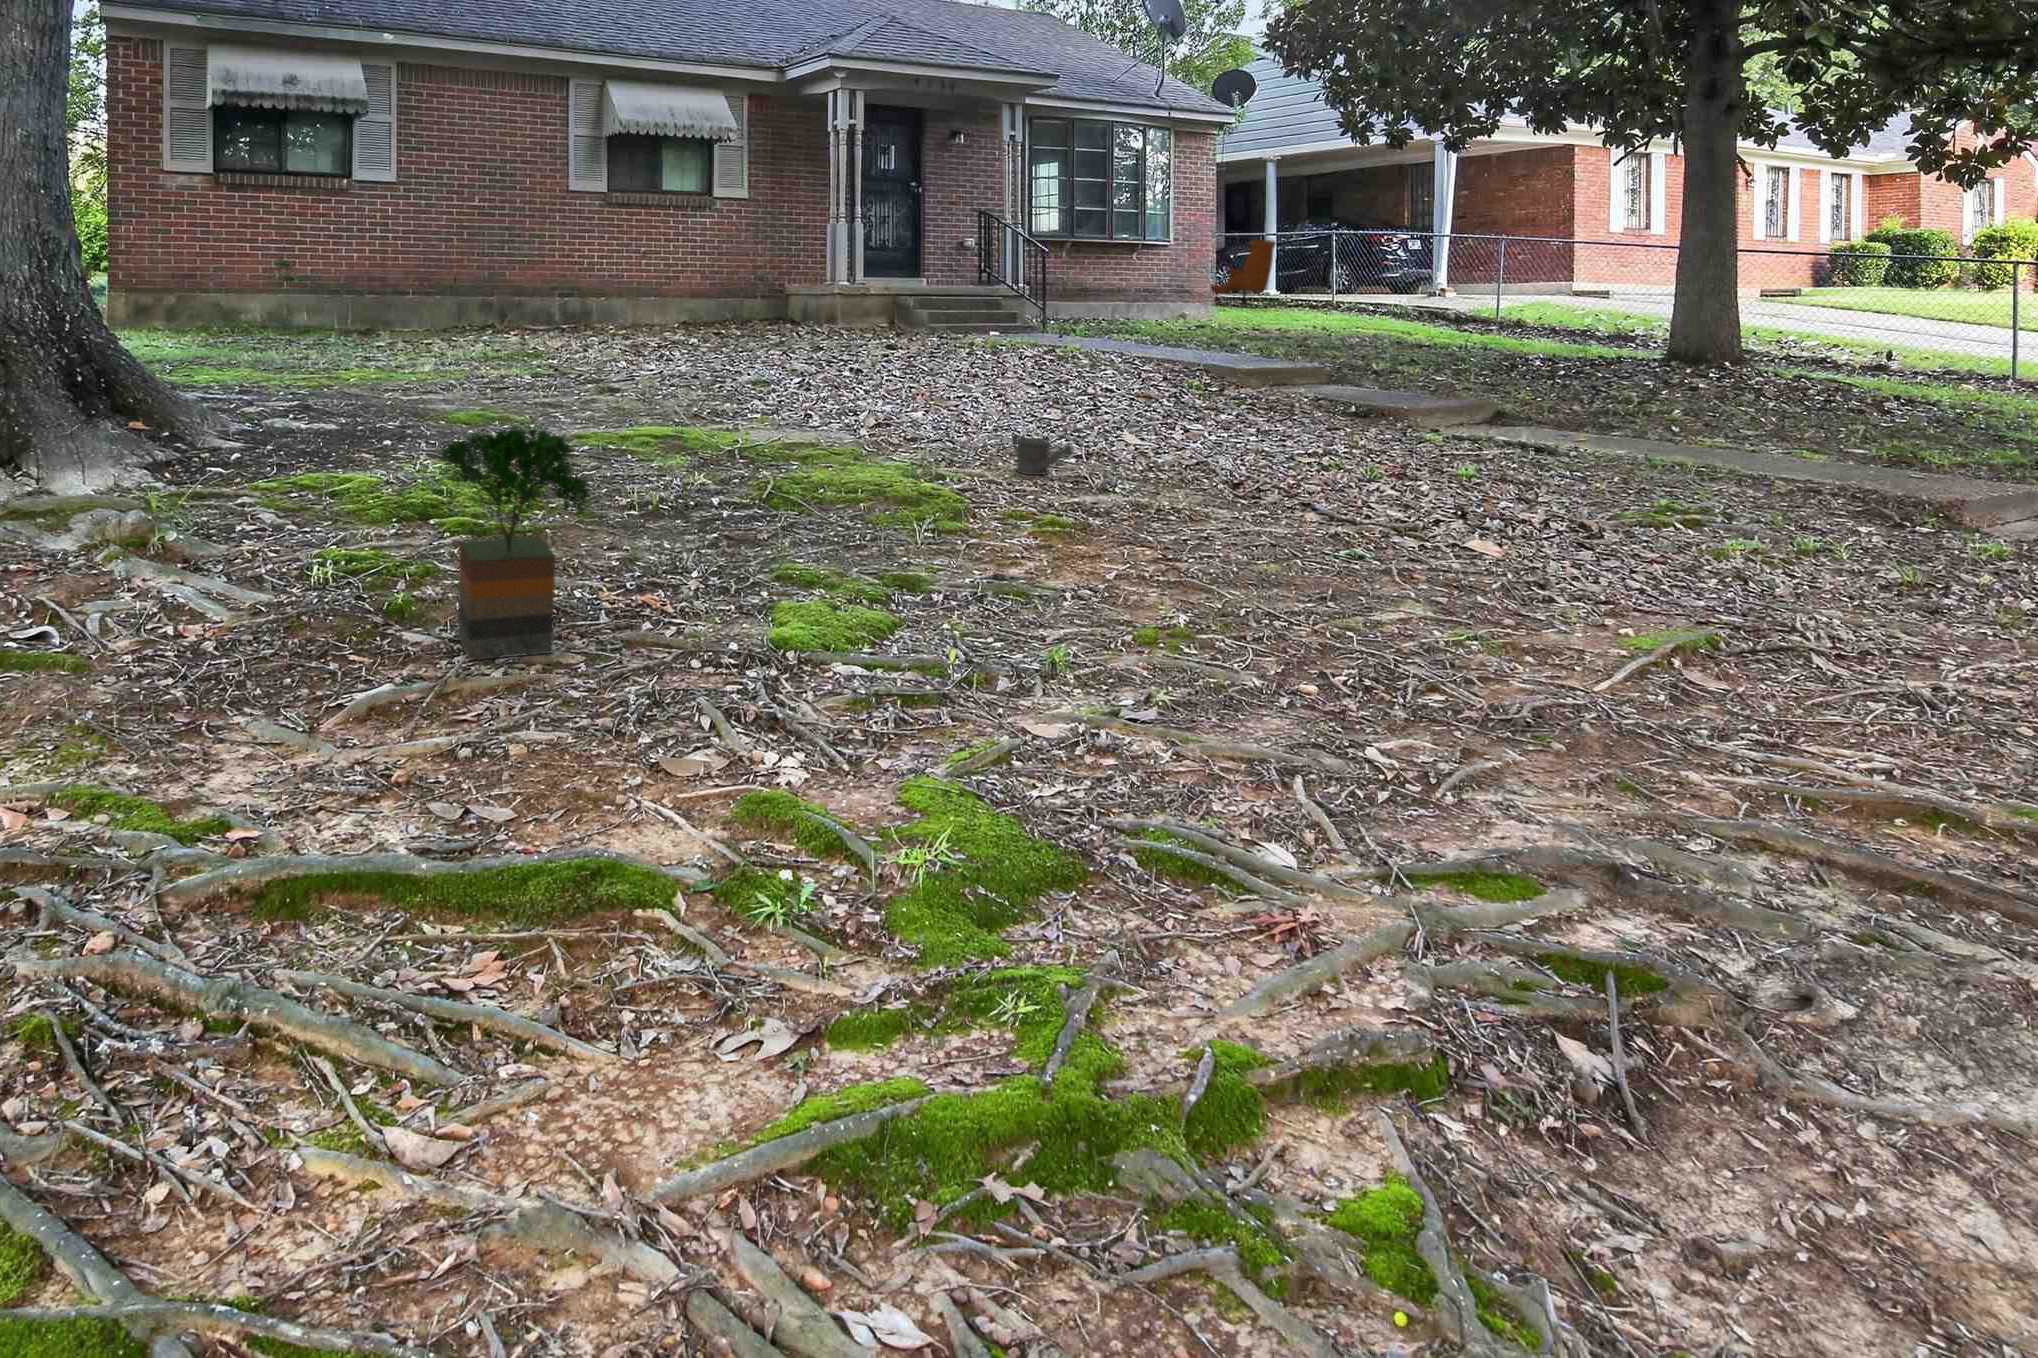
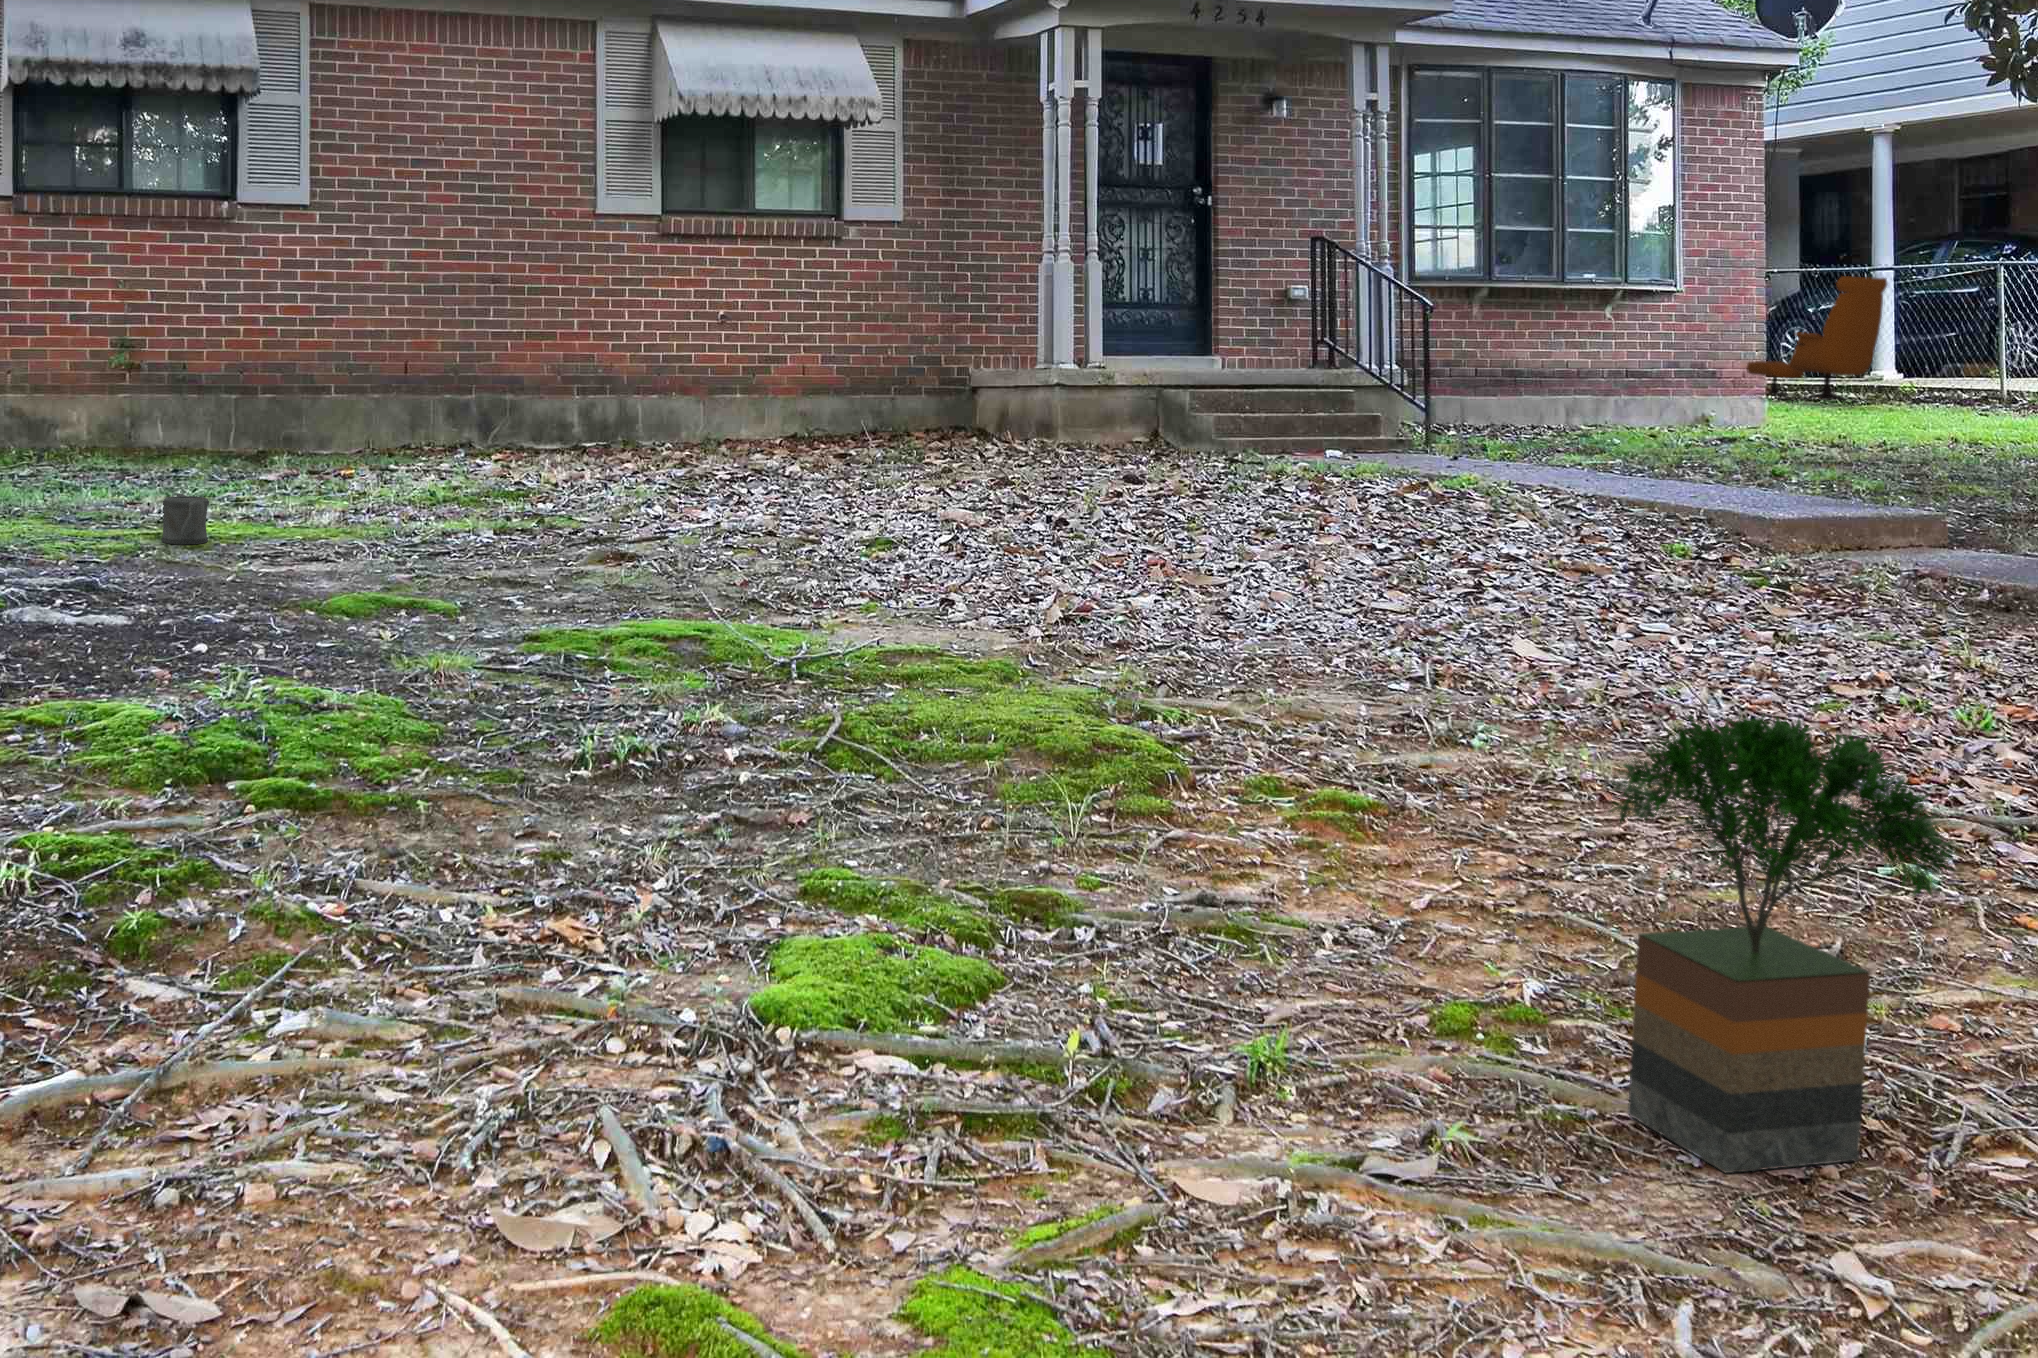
potted tree: present [437,426,592,660] -> present [1611,715,1955,1173]
watering can: present [1012,435,1072,475] -> present [162,494,209,544]

